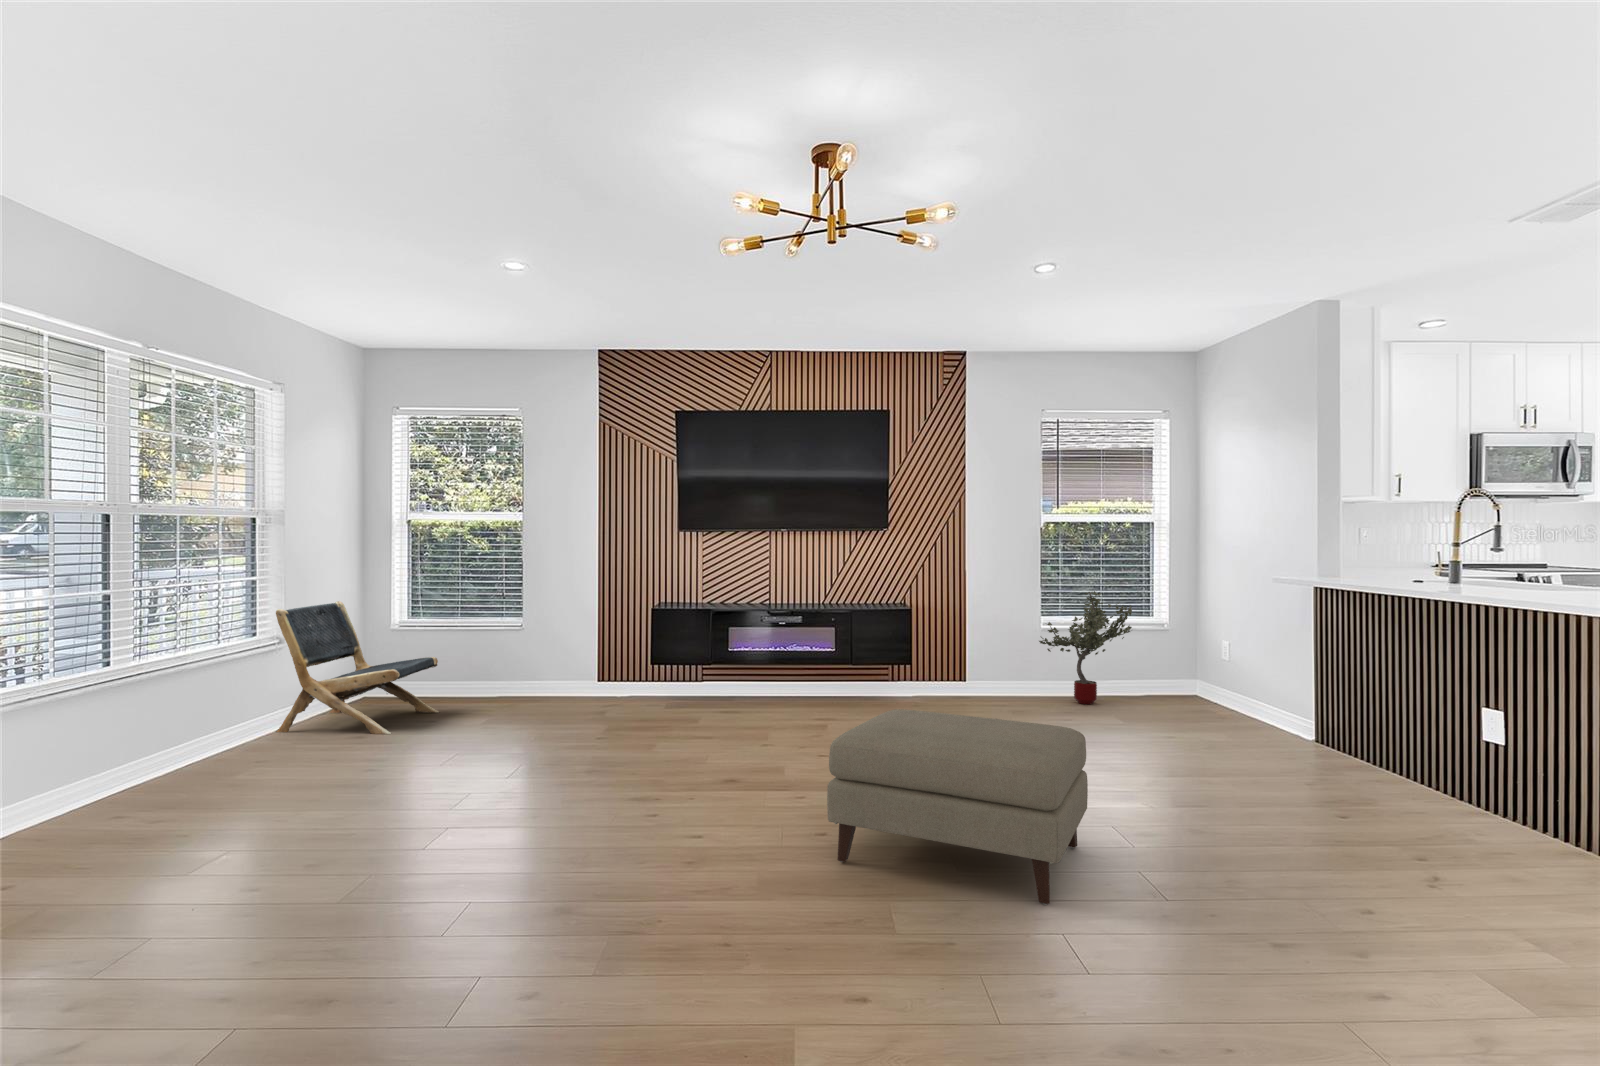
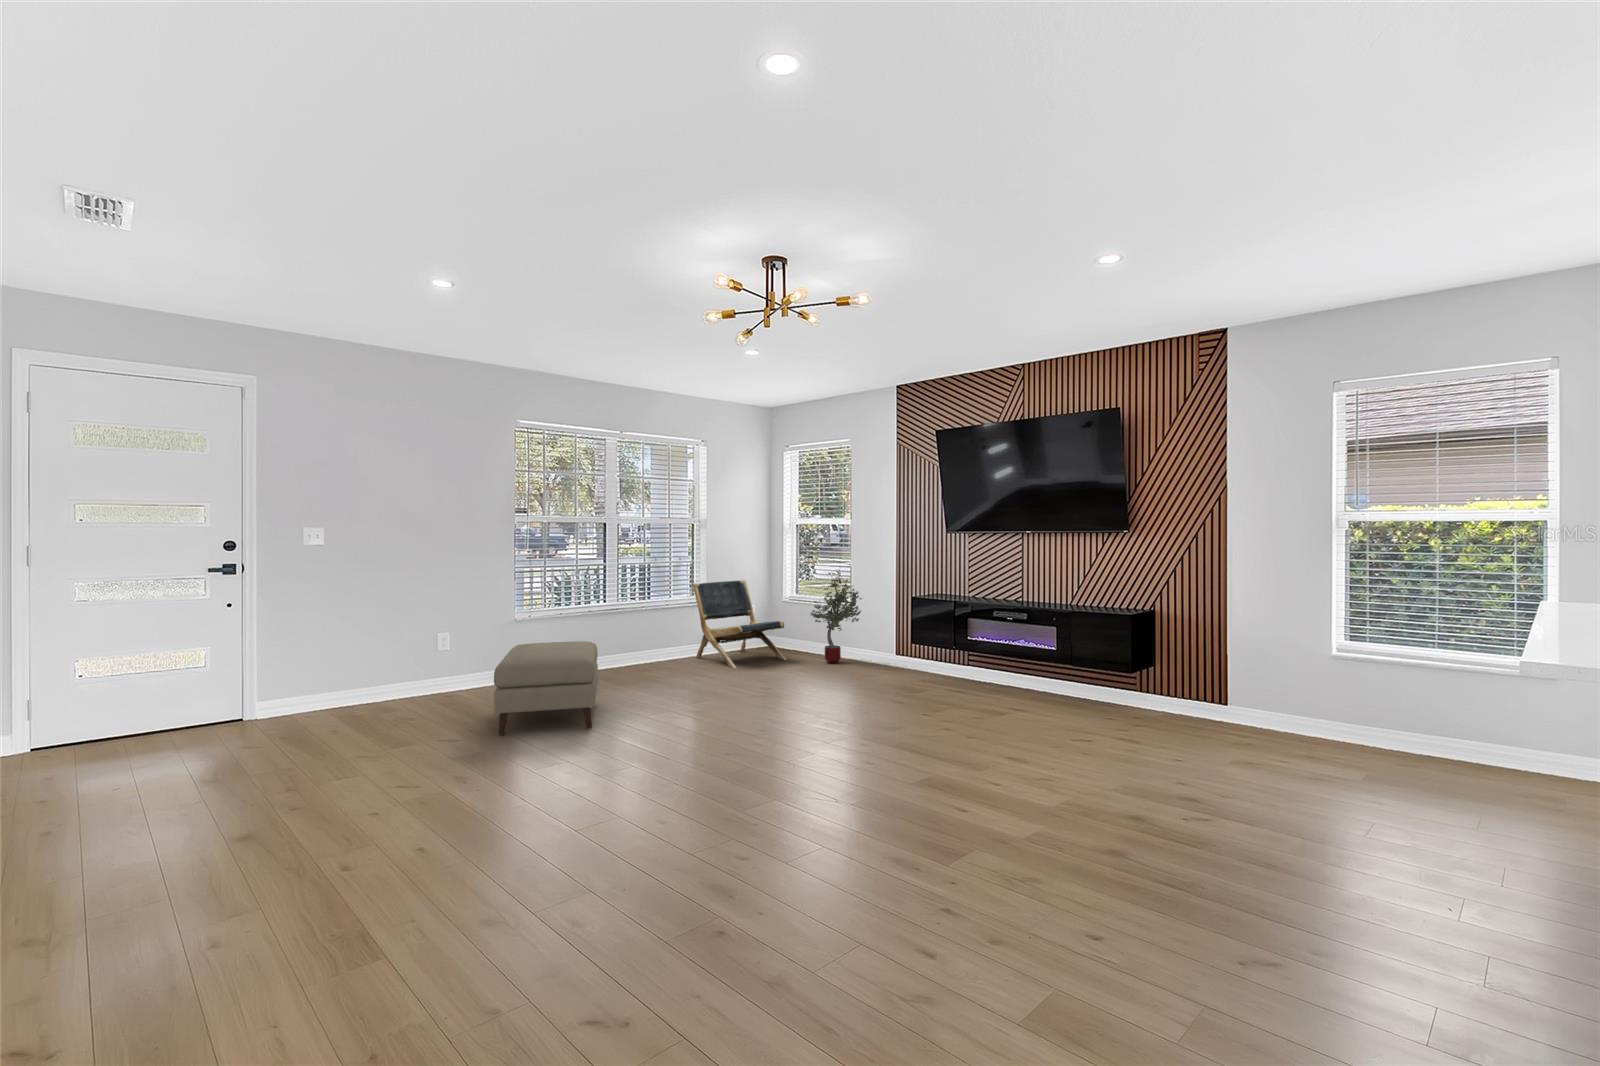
potted tree: present [1039,591,1132,704] -> present [810,579,862,663]
ottoman: present [827,709,1088,905] -> present [494,641,598,735]

